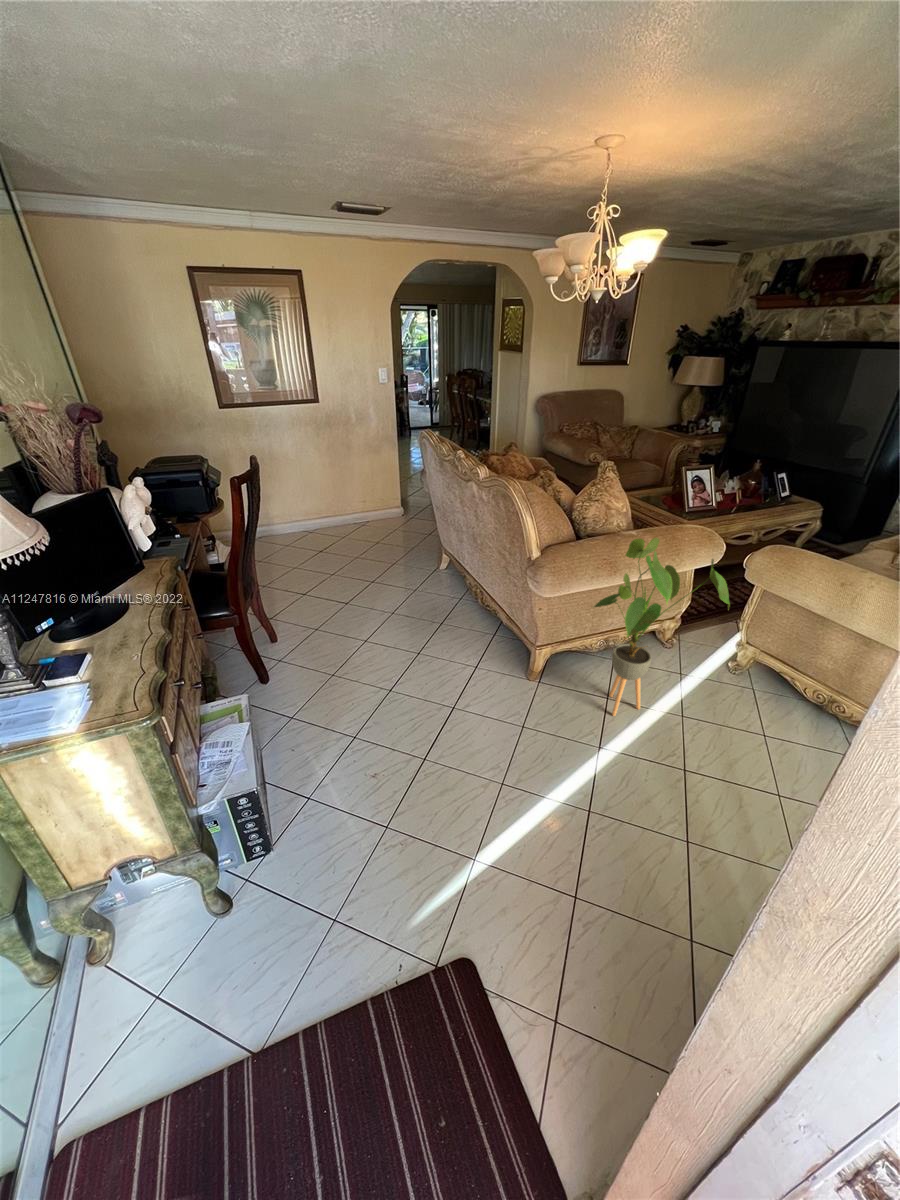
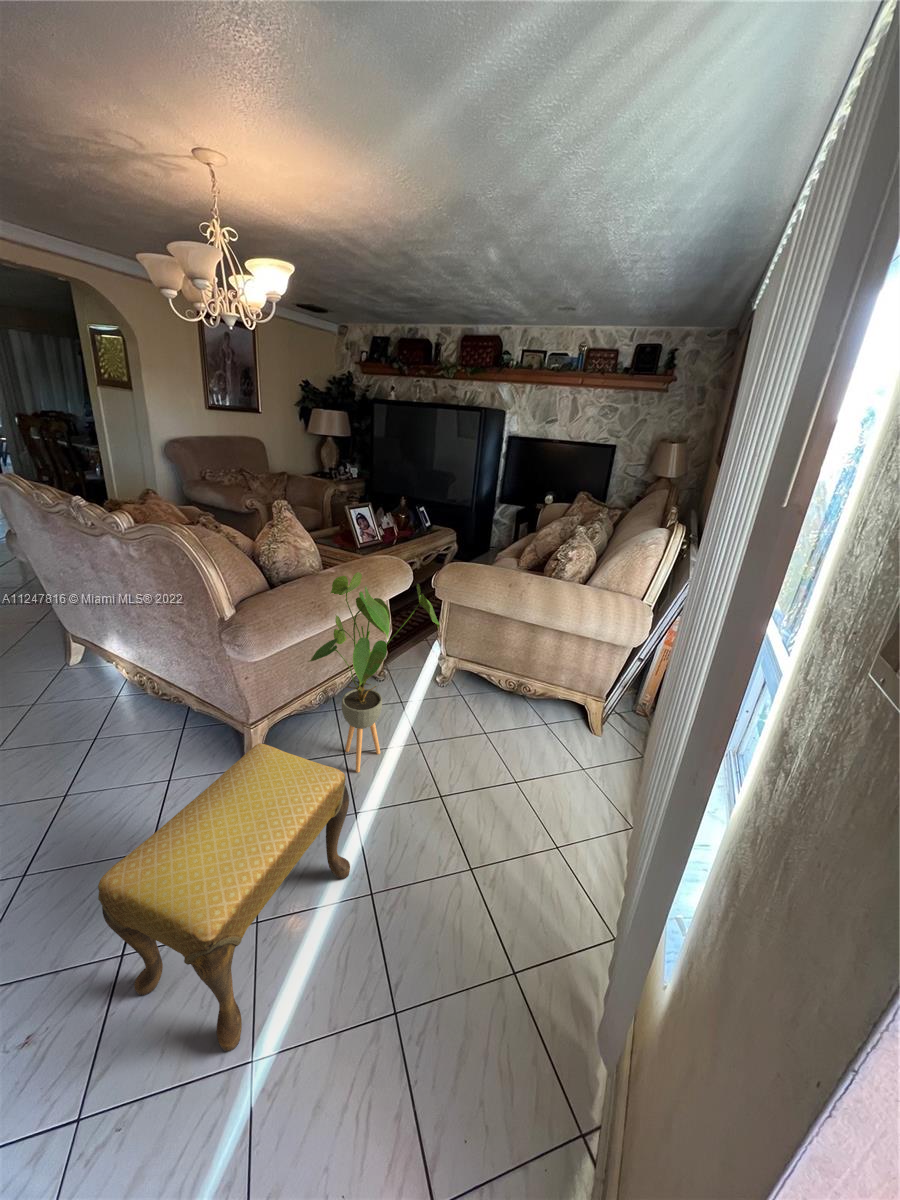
footstool: none [423,656,589,837] -> present [98,744,350,1052]

